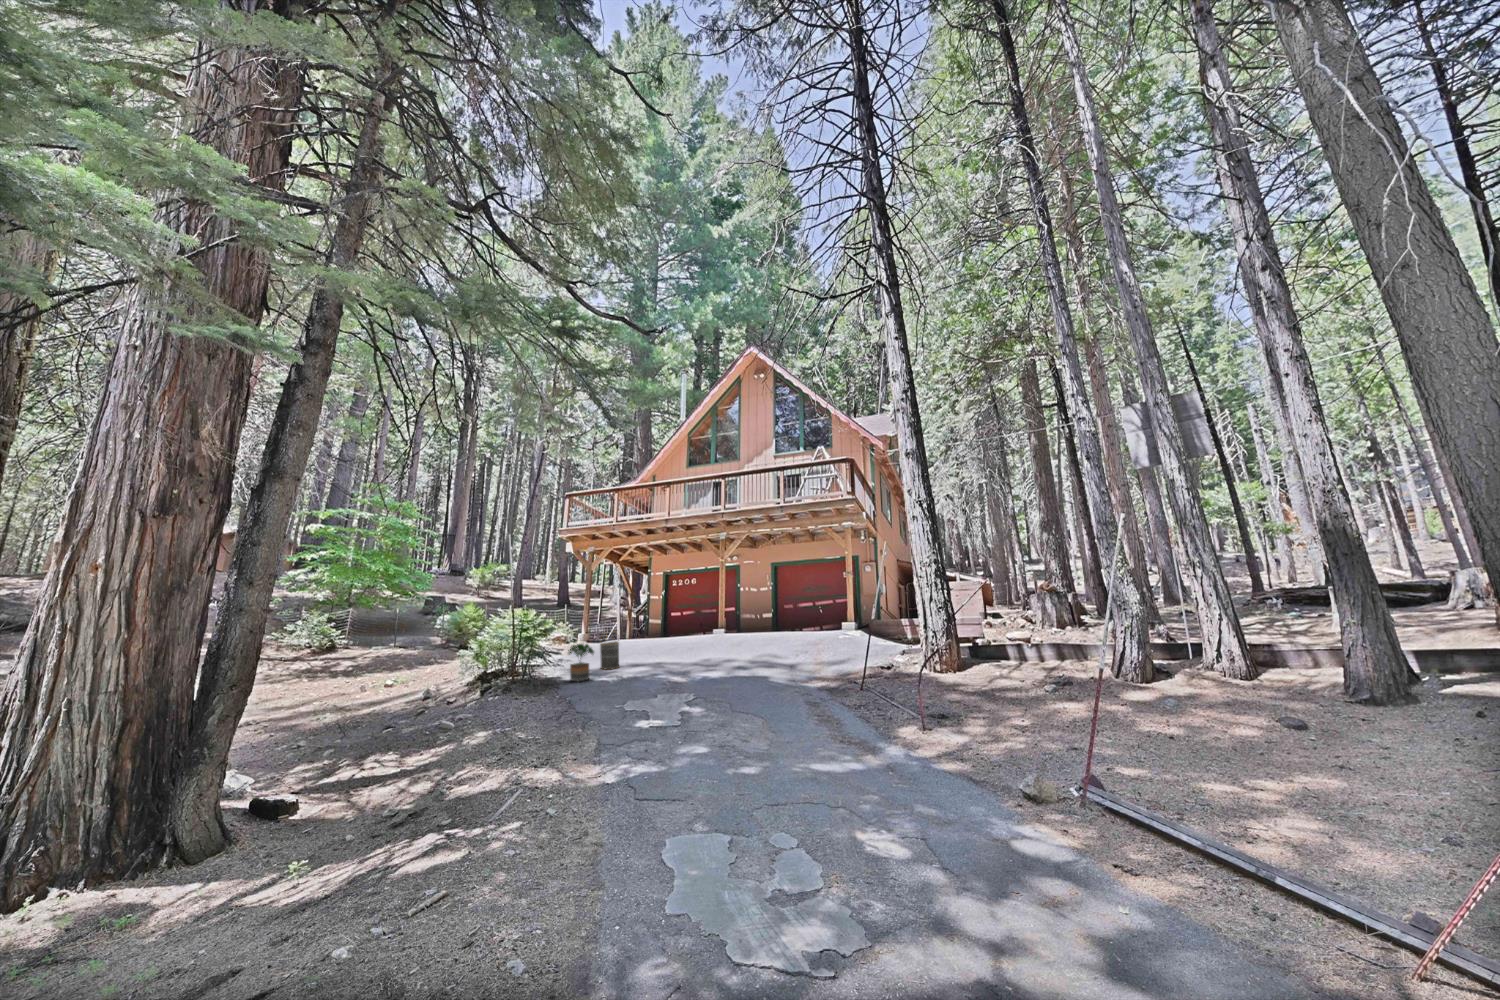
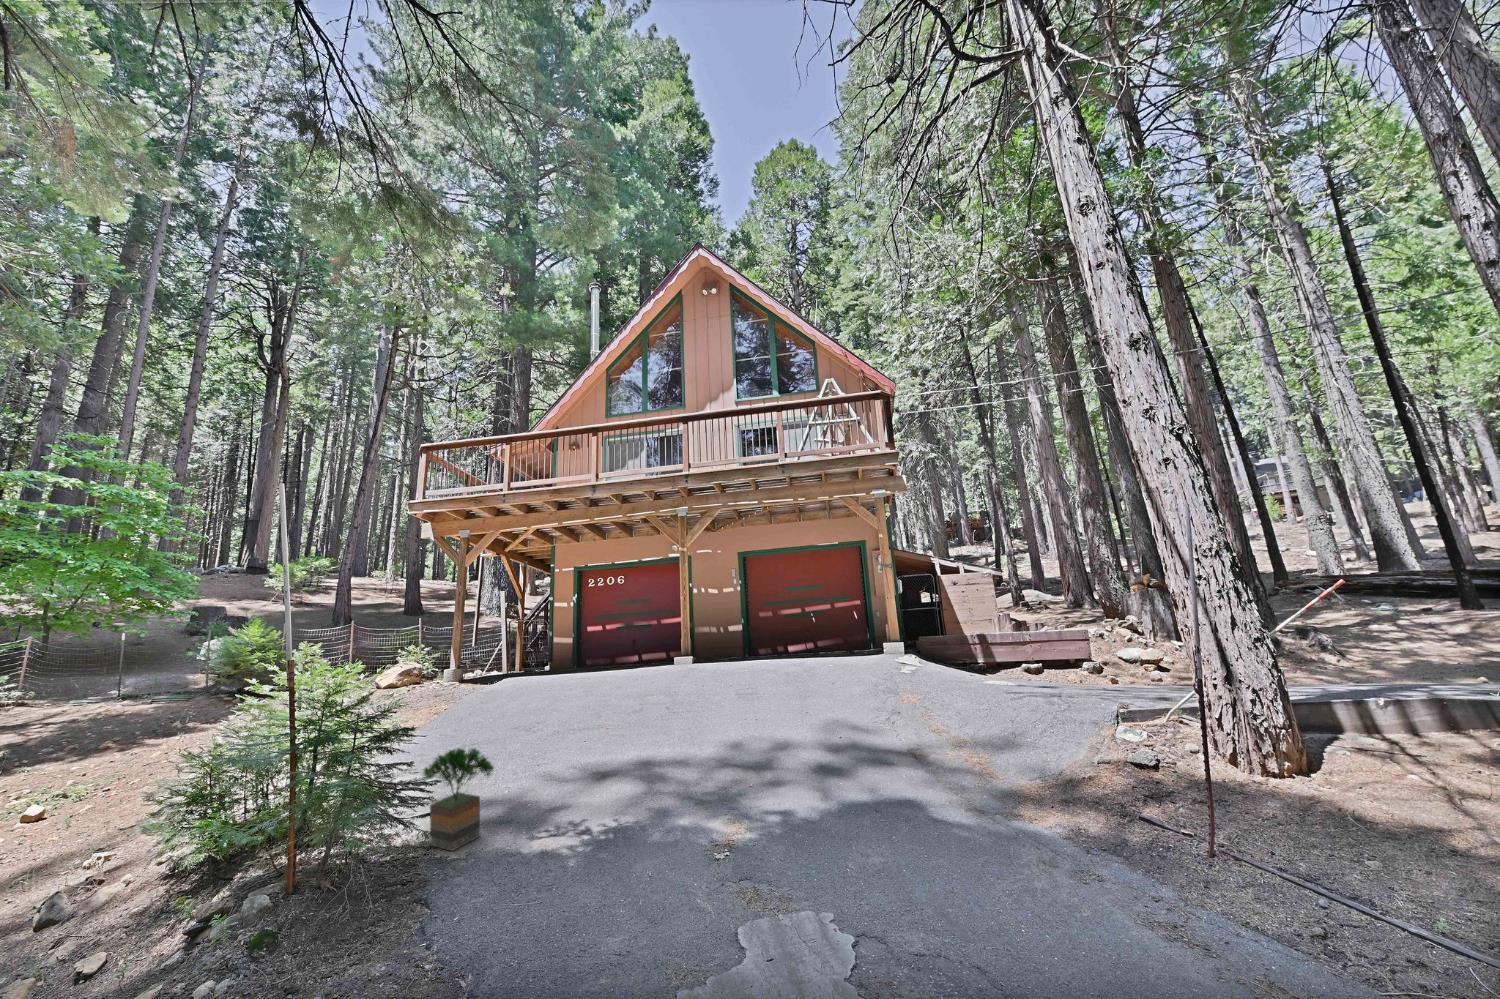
basket: present [600,641,619,669] -> none [499,699,544,789]

